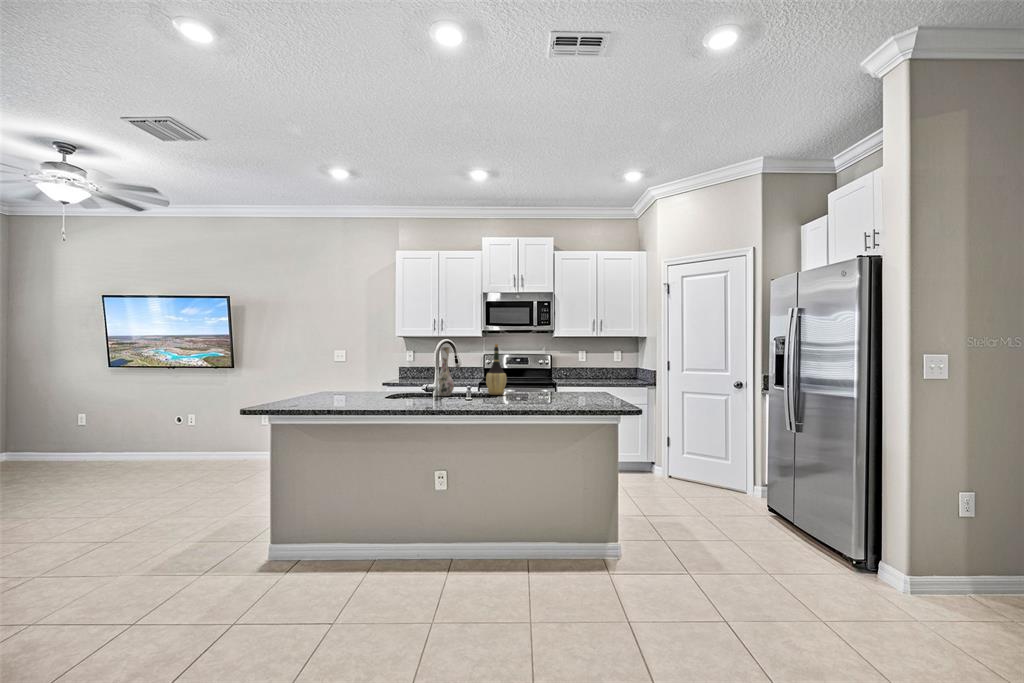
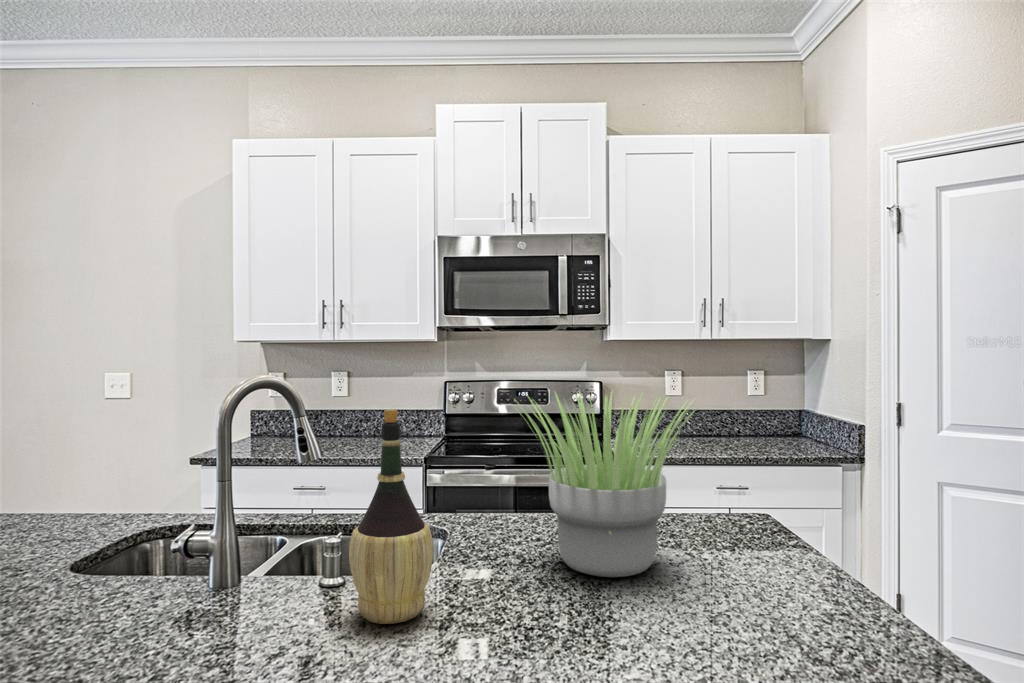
potted plant: none [522,345,576,393] -> present [518,392,694,577]
vase: present [437,347,454,396] -> none [128,424,214,639]

